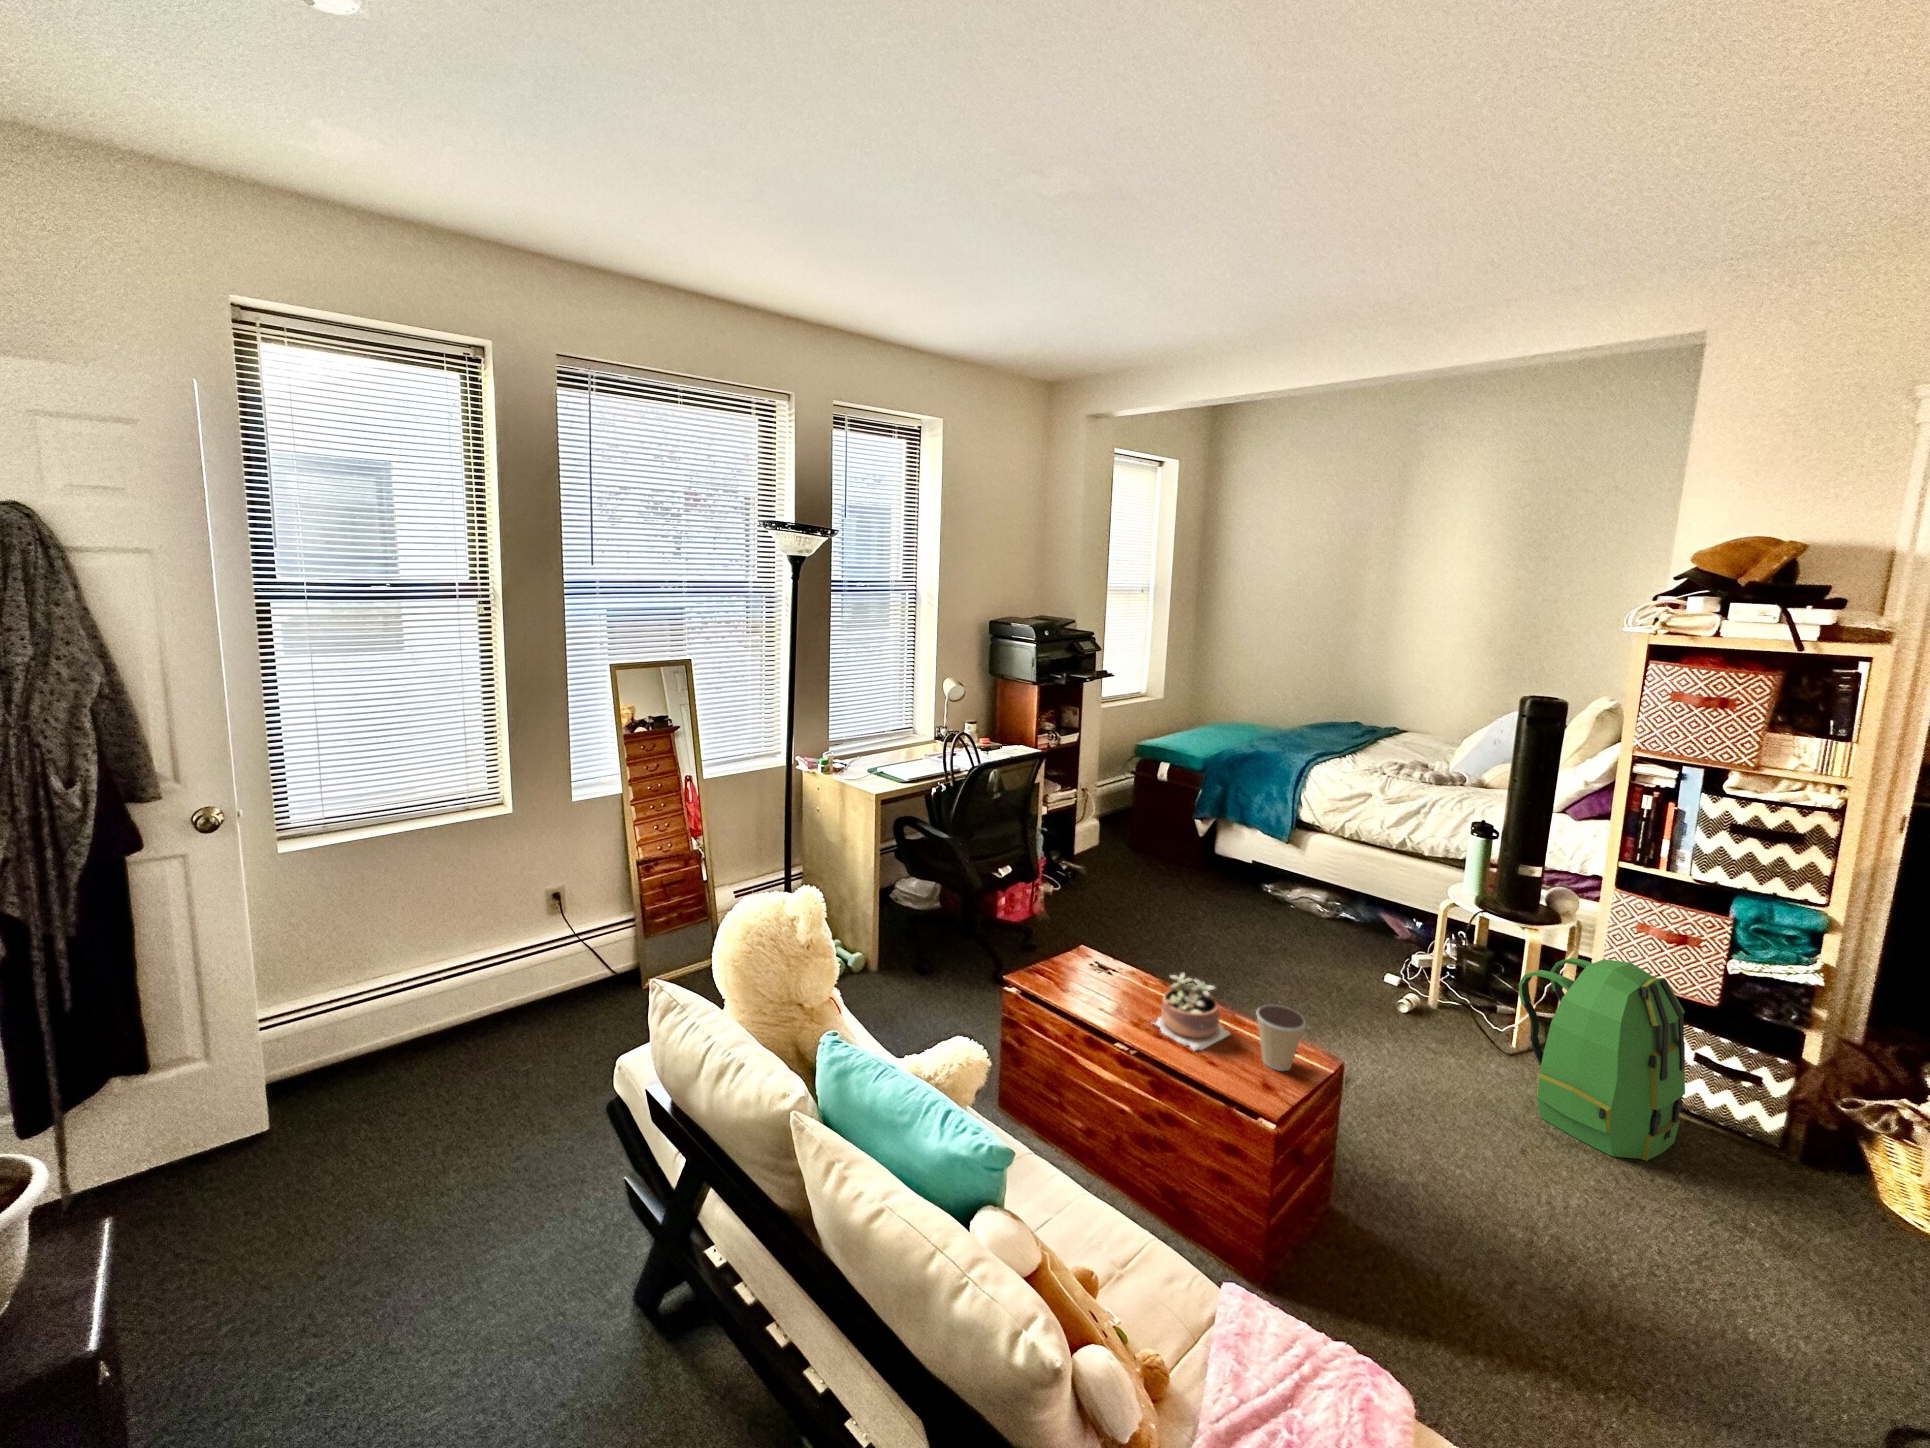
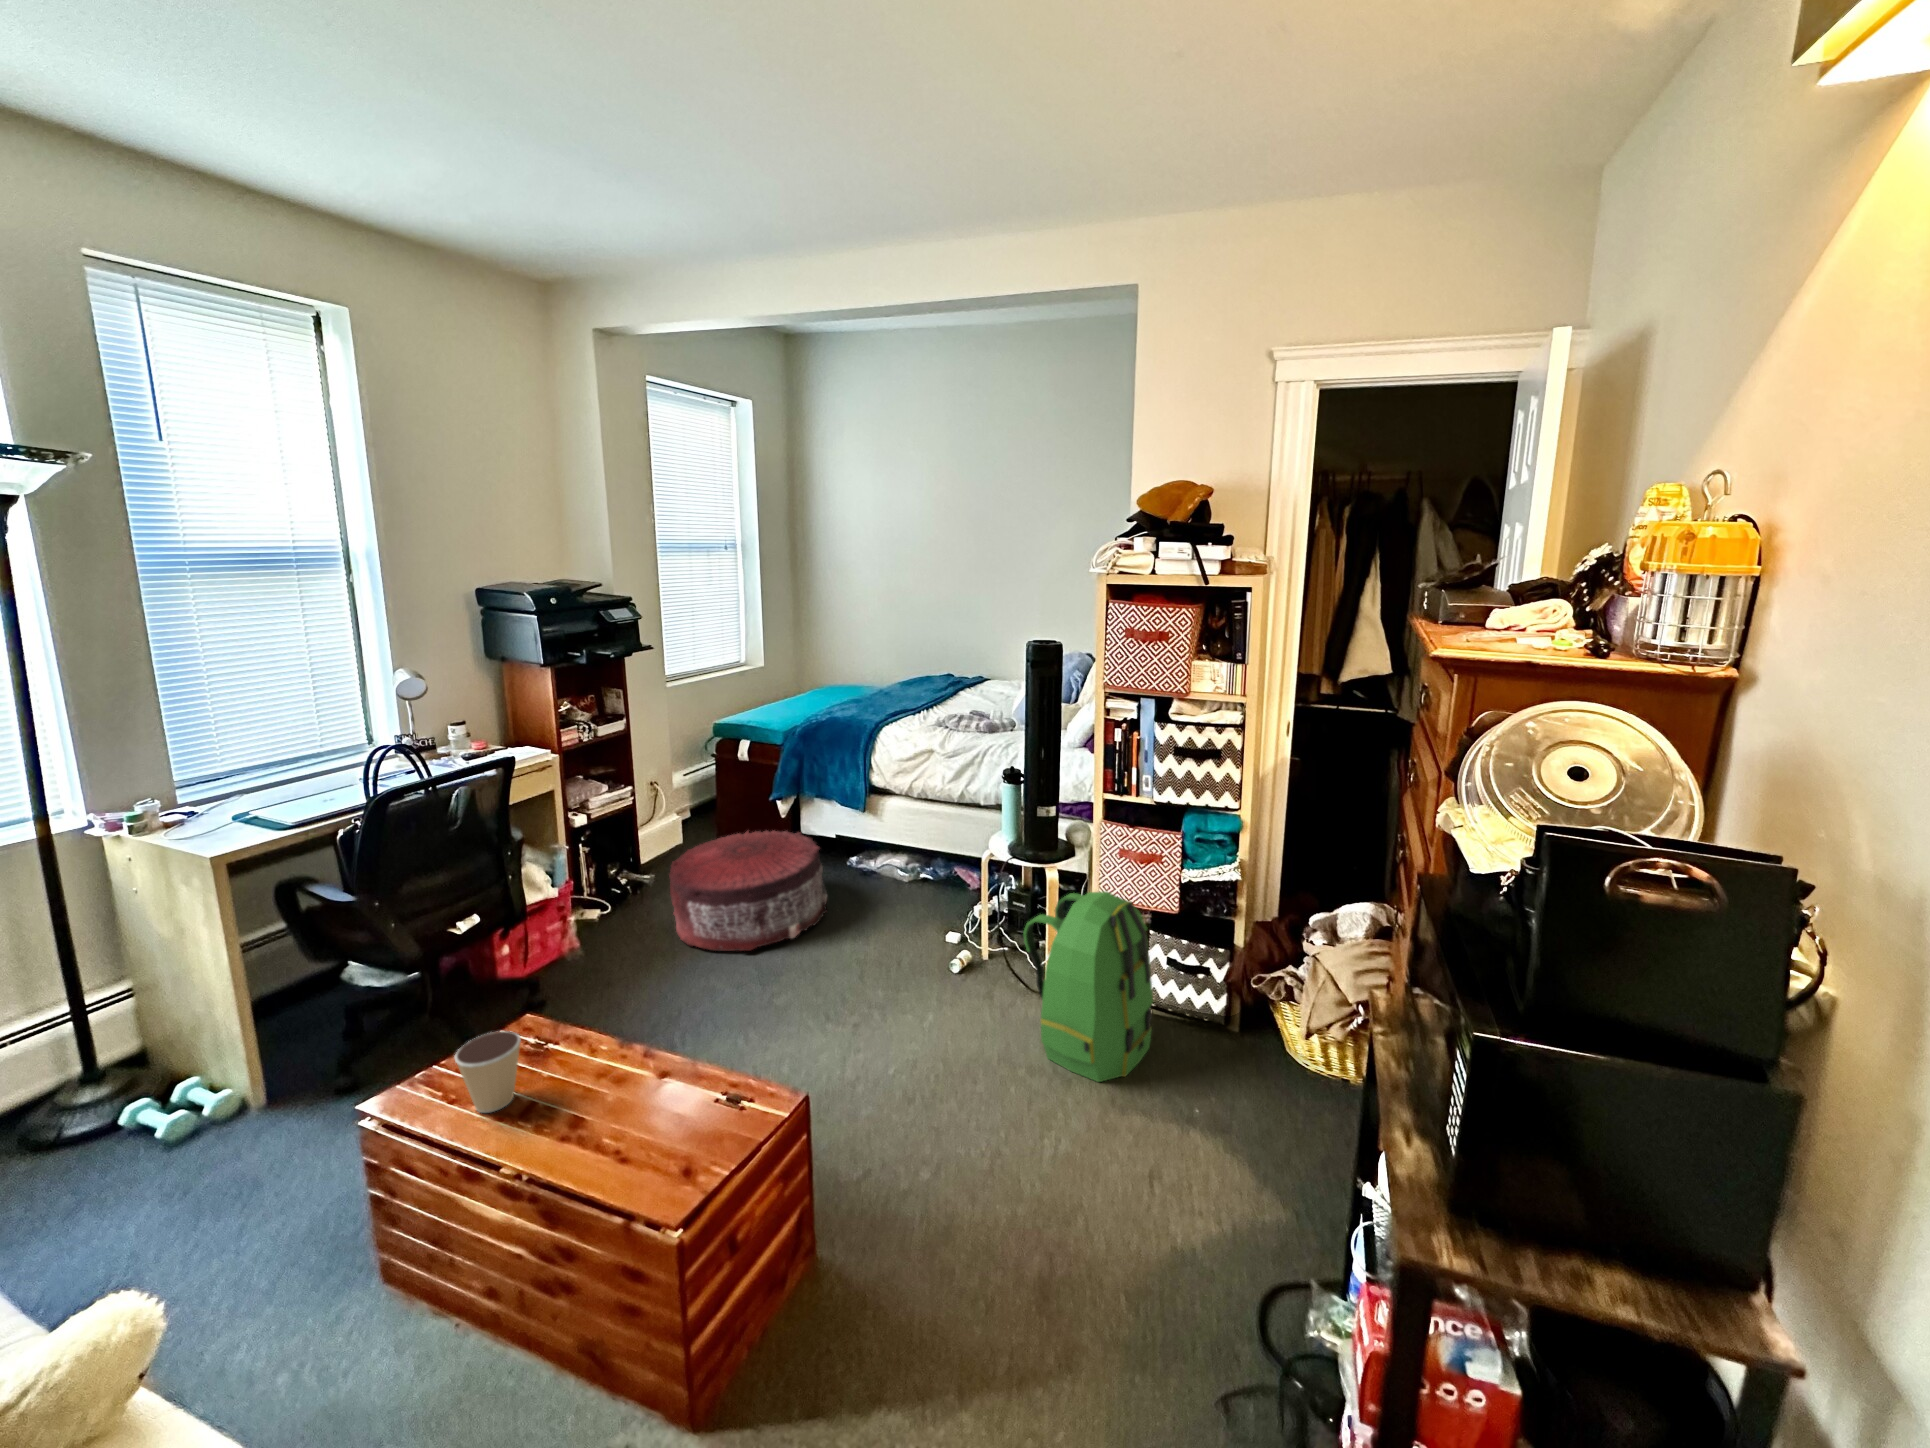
pouf: none [1119,841,1259,947] -> present [669,830,828,951]
succulent plant: present [1155,973,1230,1051] -> none [551,1045,664,1157]
coffee cup: present [1256,1005,1306,1071] -> present [455,1031,521,1113]

